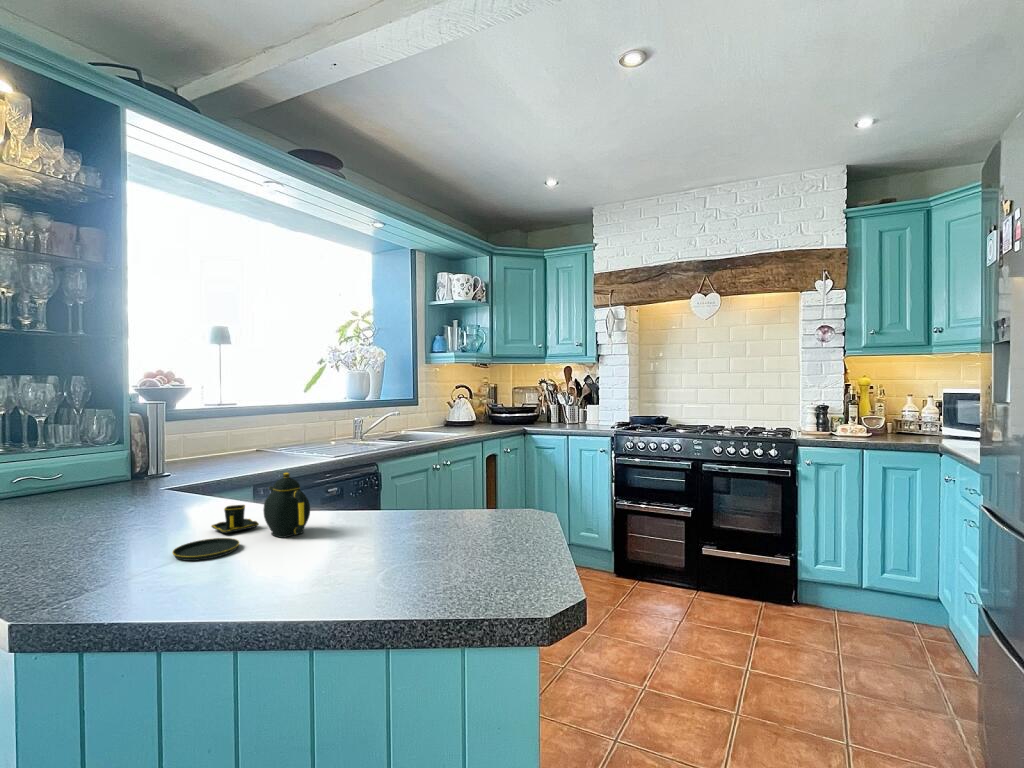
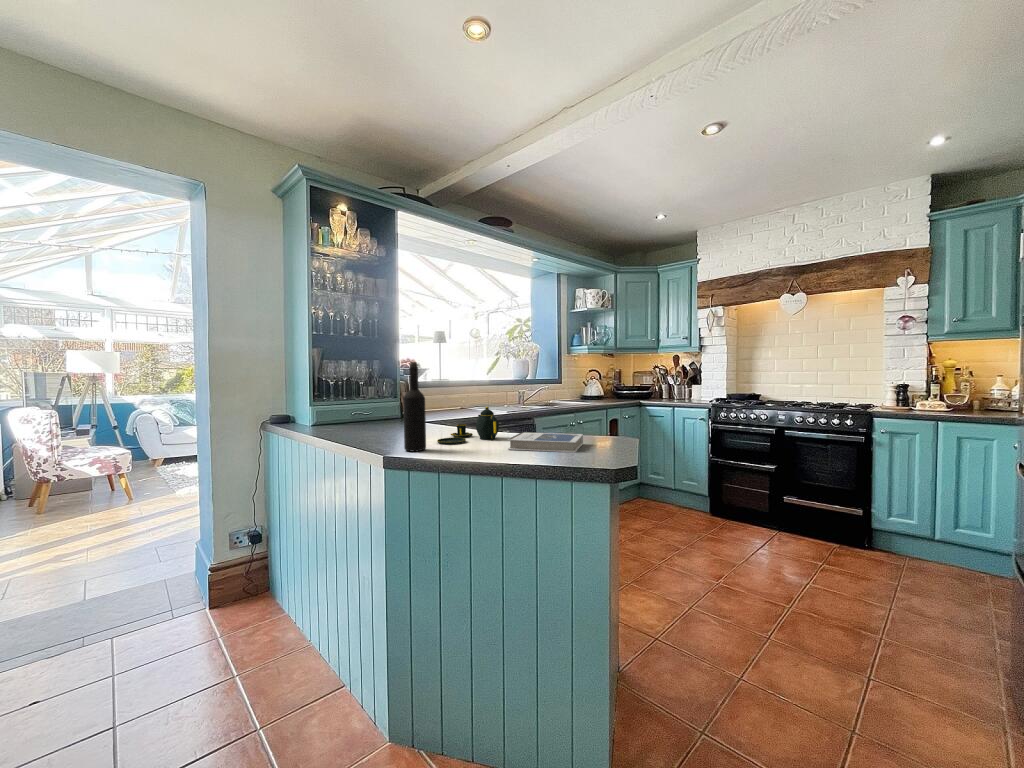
wine bottle: none [72,394,134,598] -> present [403,362,426,451]
hardback book: none [323,522,471,571] -> present [508,432,583,452]

